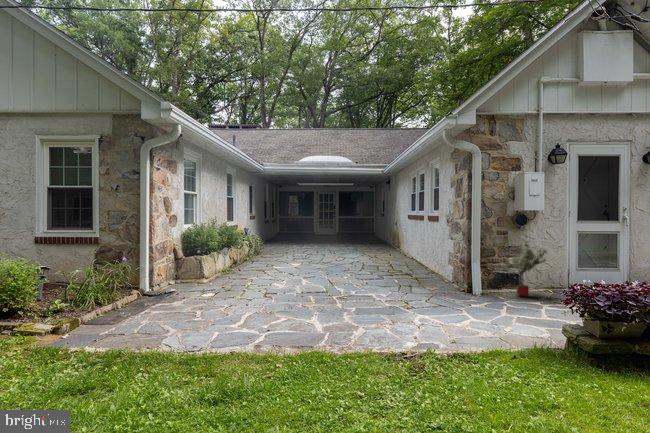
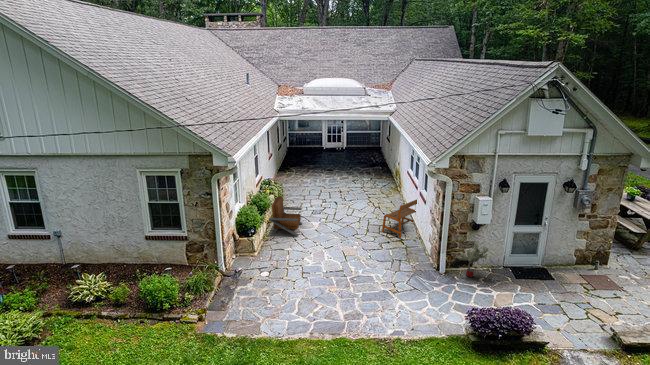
bench: none [385,224,434,272] -> present [382,199,417,238]
lounge chair: none [232,226,280,271] -> present [269,197,302,237]

